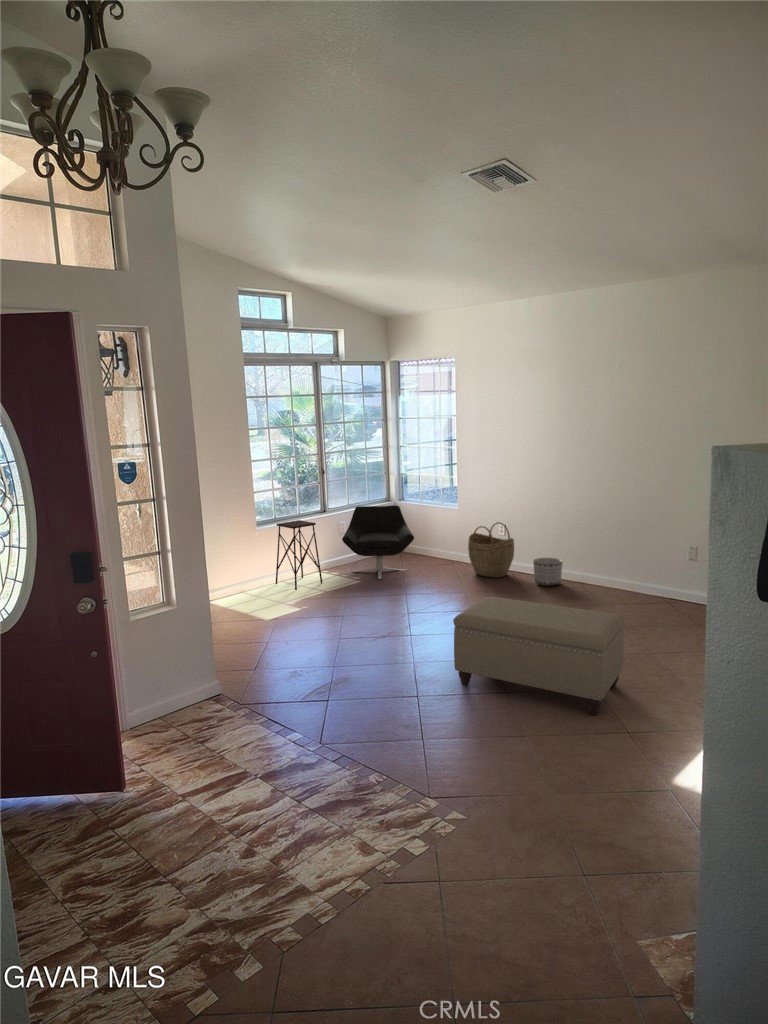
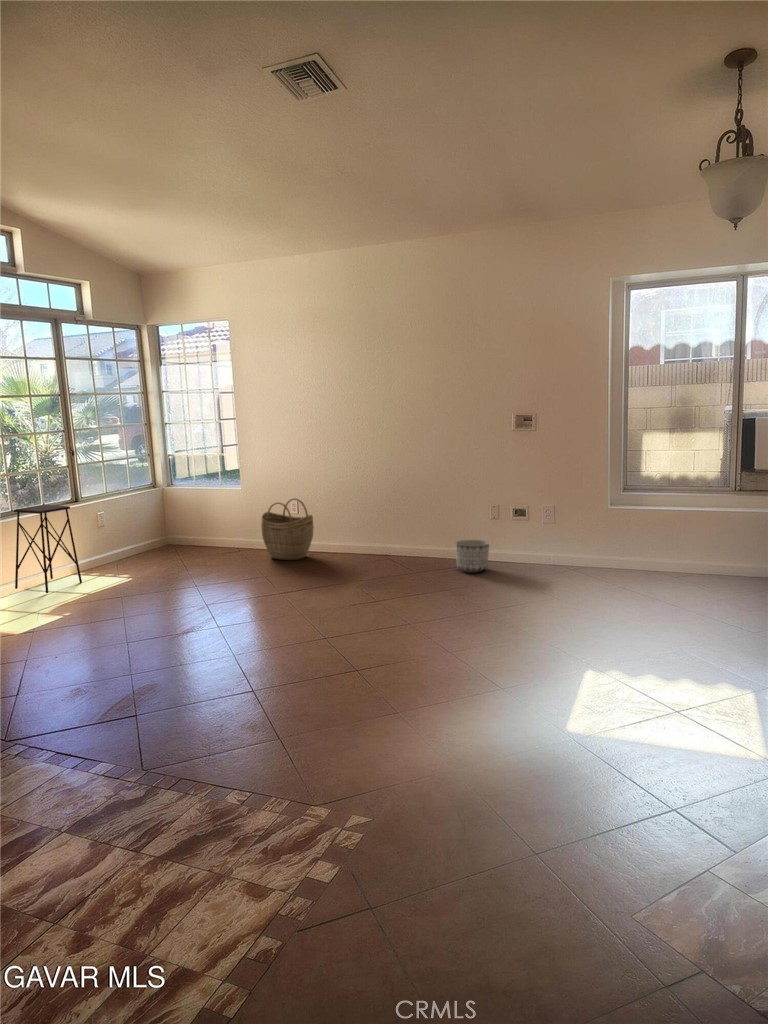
lounge chair: present [342,505,414,579] -> none [105,486,197,572]
planter: present [533,558,563,586] -> present [456,540,489,573]
ottoman: present [453,597,625,715] -> none [291,568,474,682]

